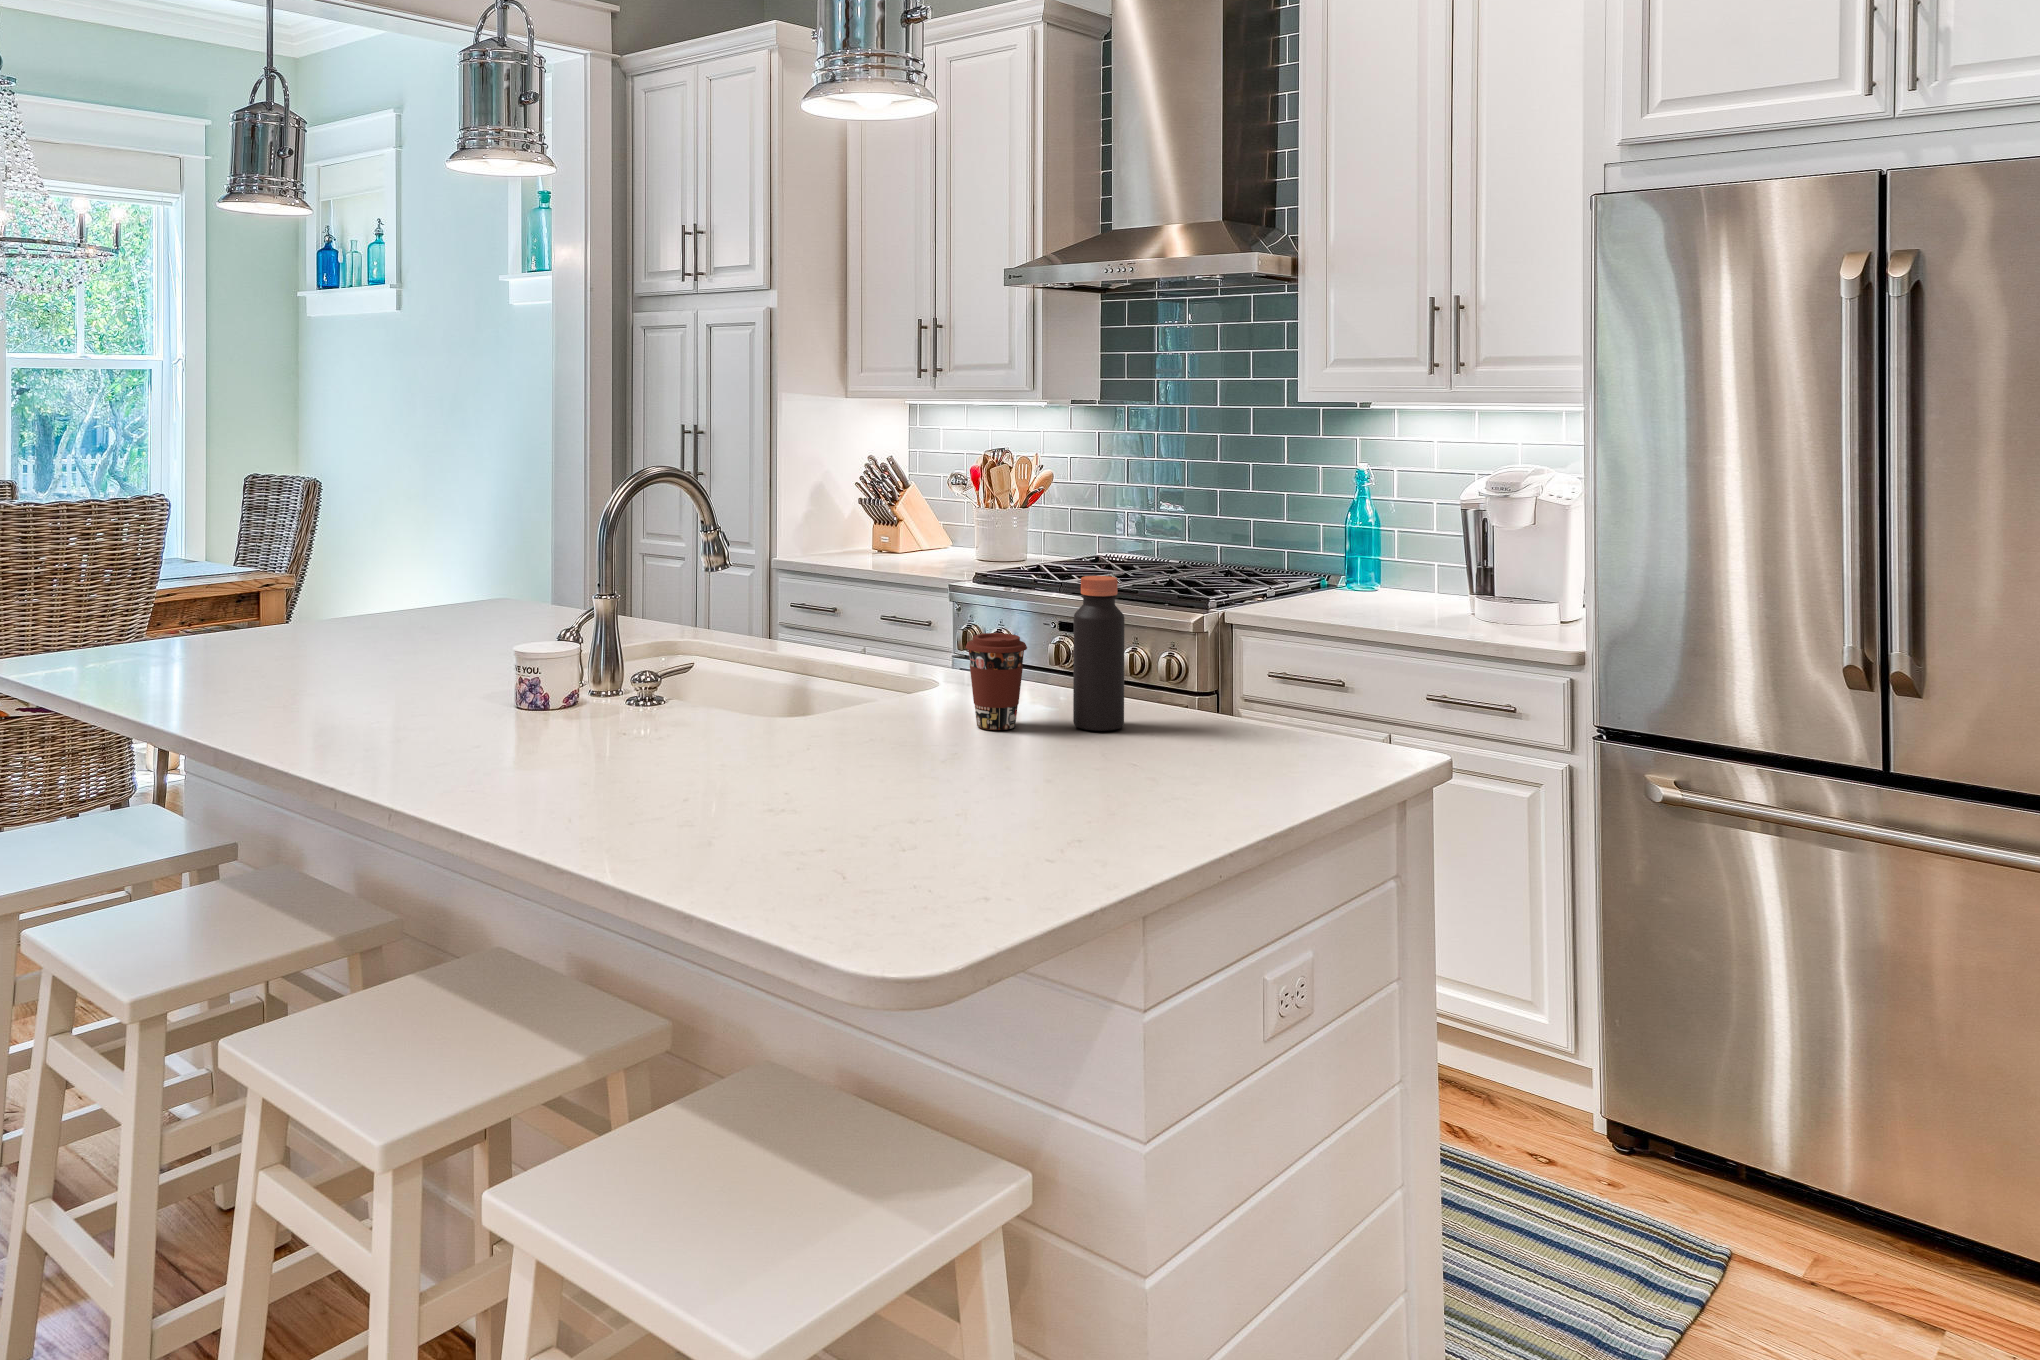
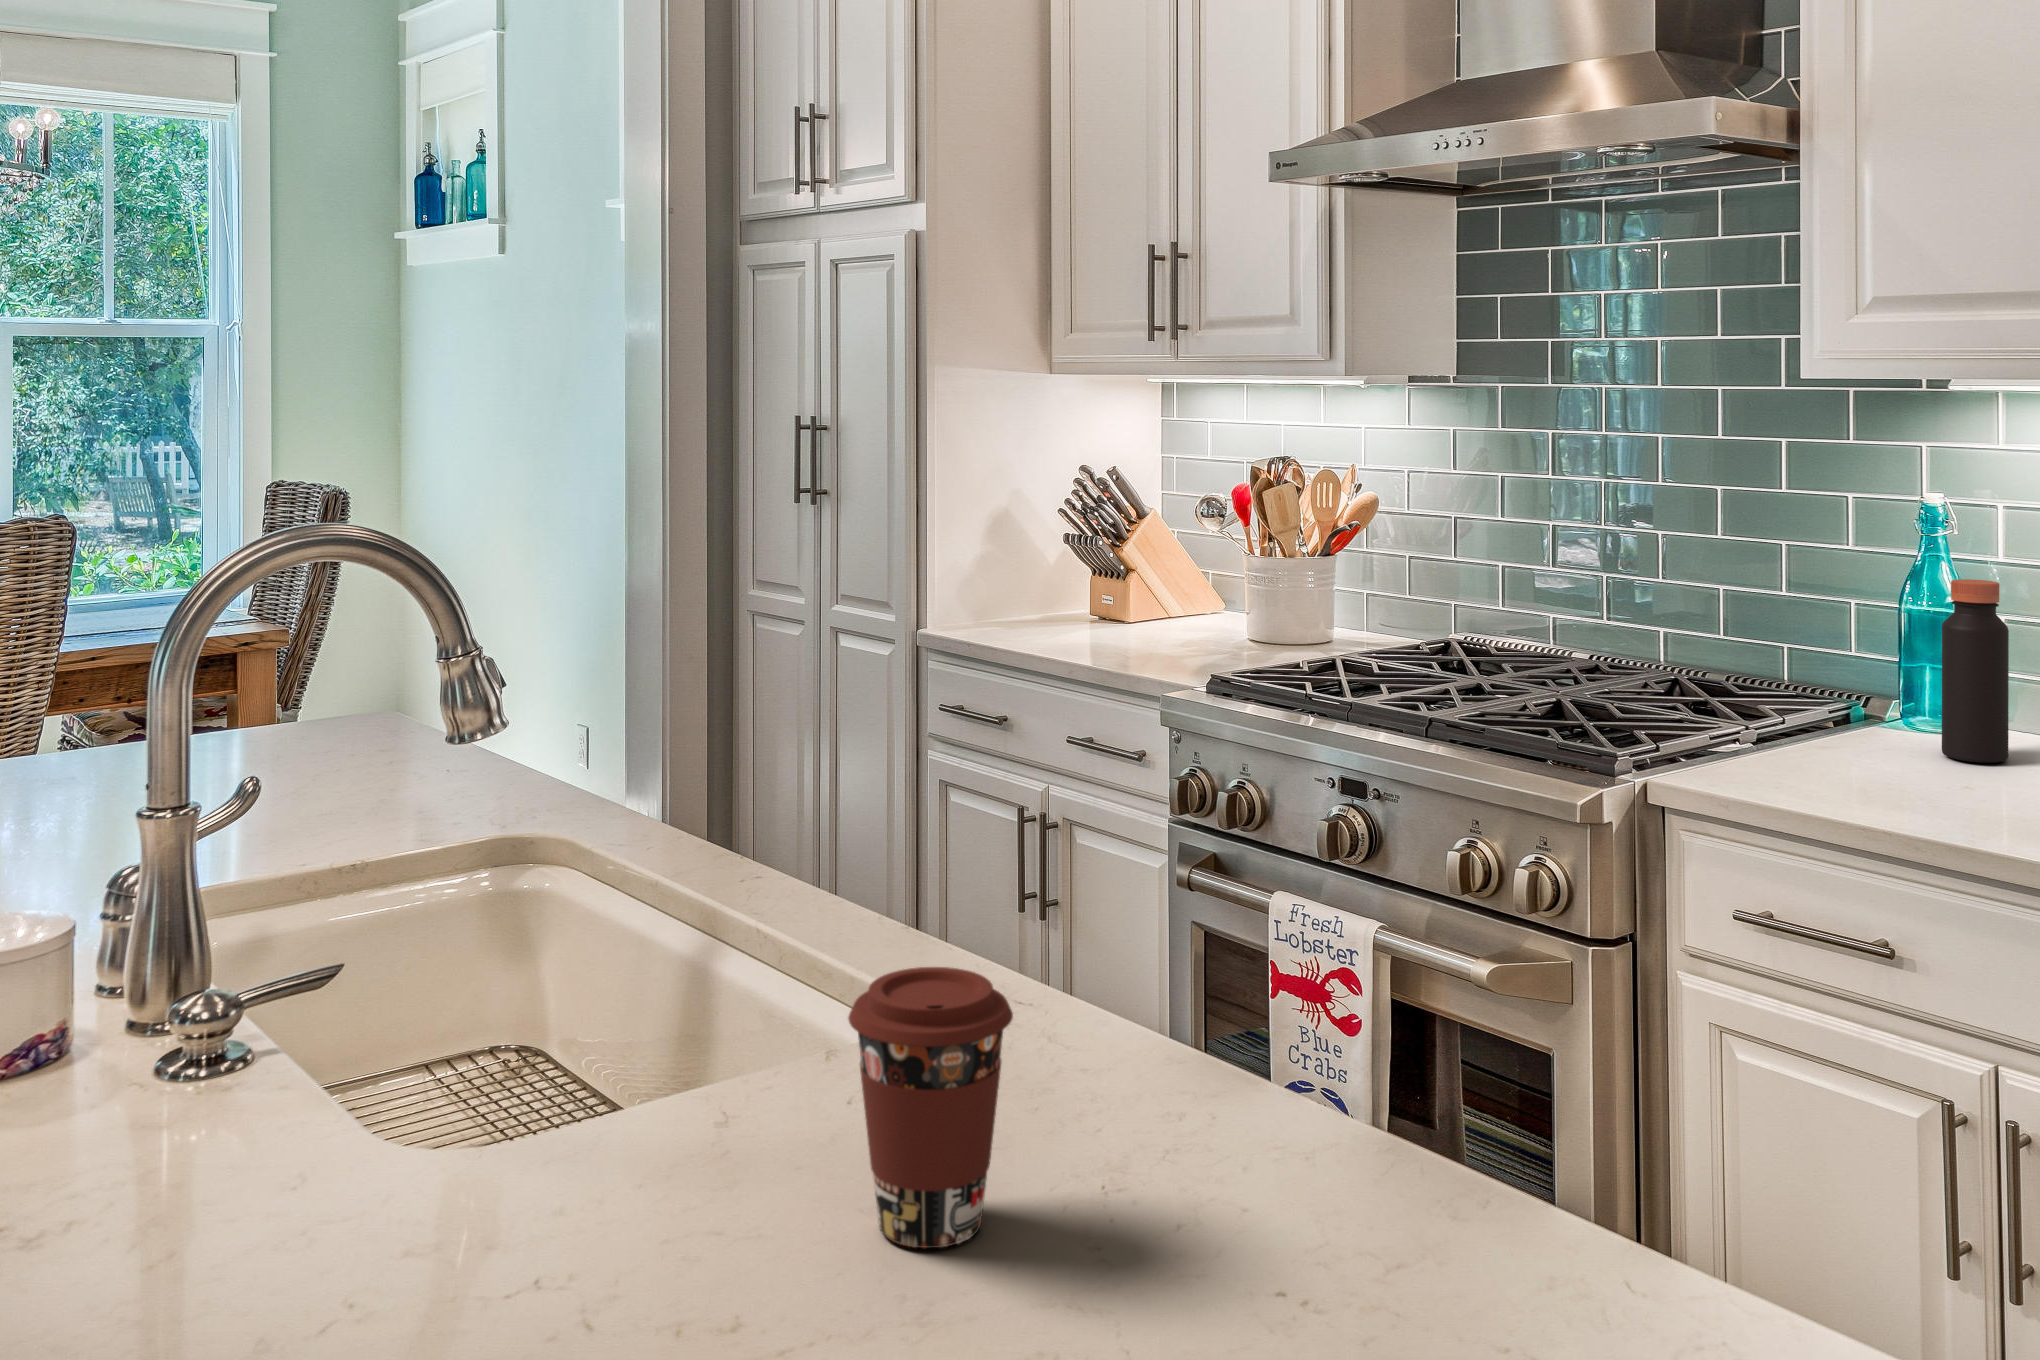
bottle: present [1073,576,1124,731] -> present [1942,579,2009,763]

